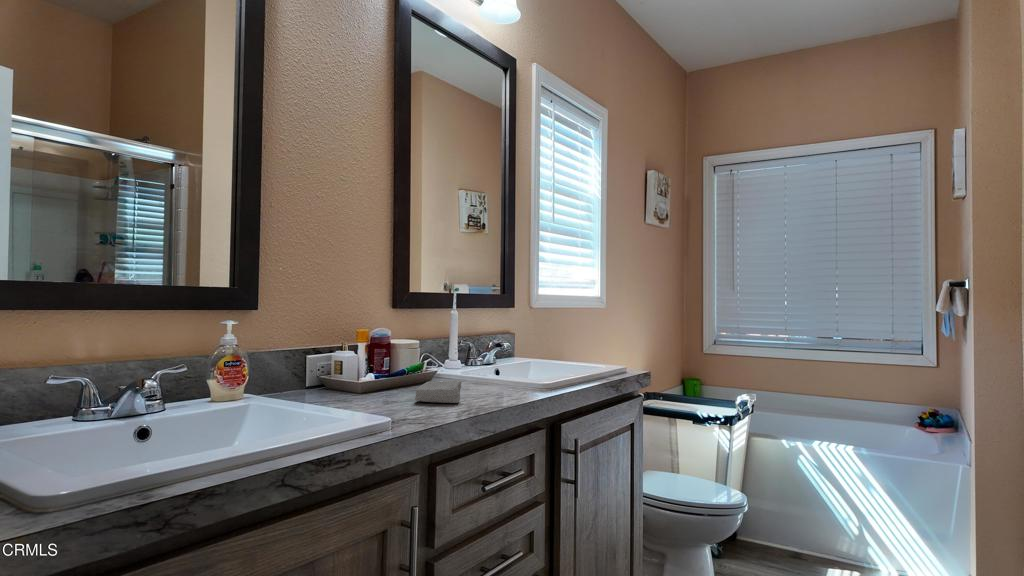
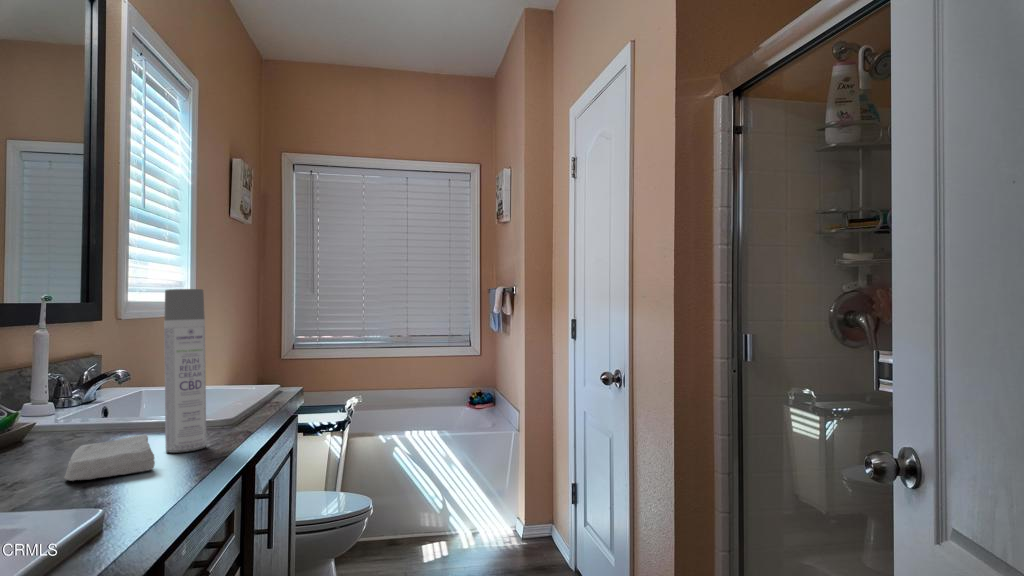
spray bottle: none [482,284,507,398] -> present [164,289,206,453]

